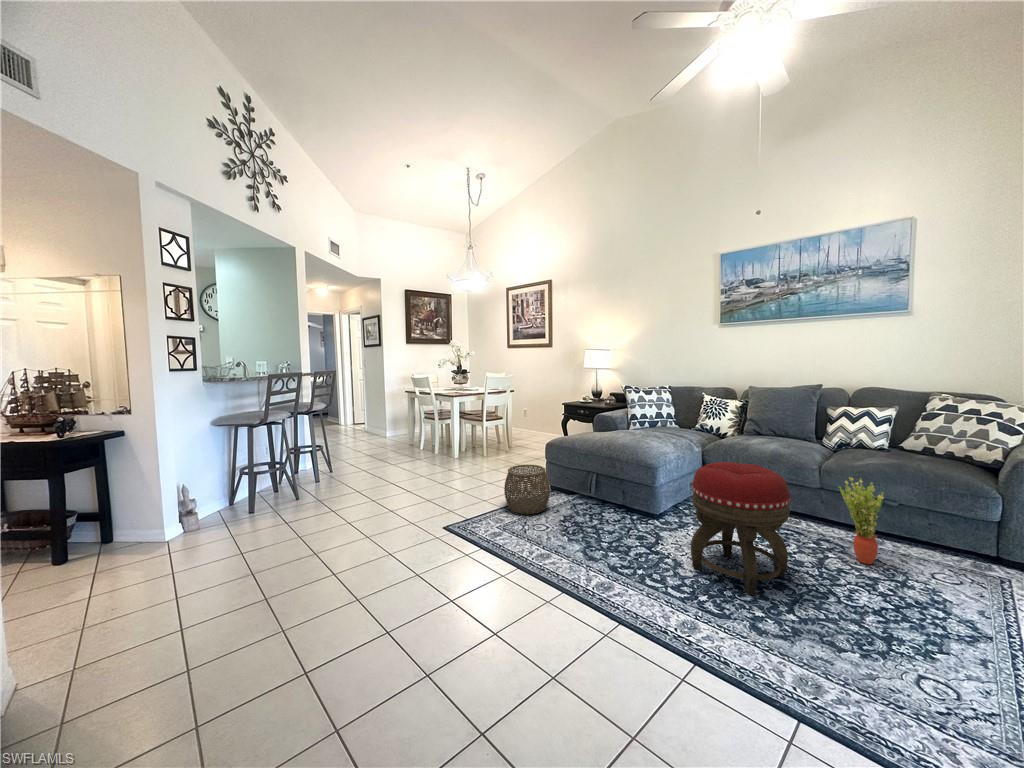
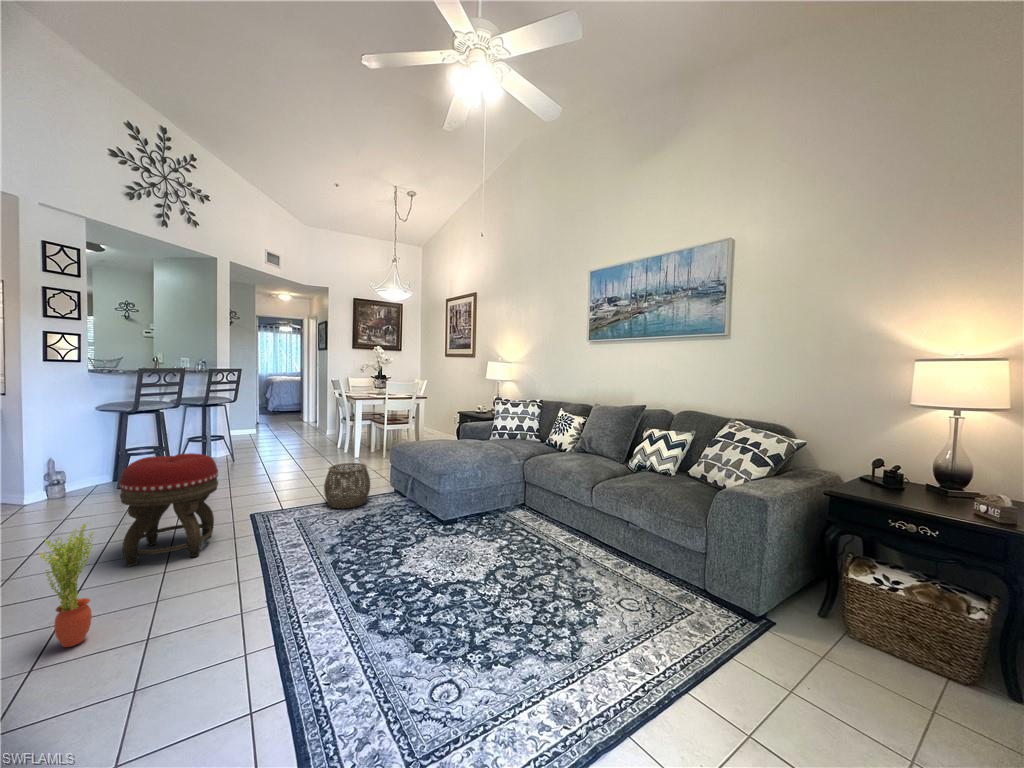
footstool: present [691,462,790,595] -> present [120,453,218,567]
potted plant: present [839,477,884,564] -> present [39,524,94,647]

